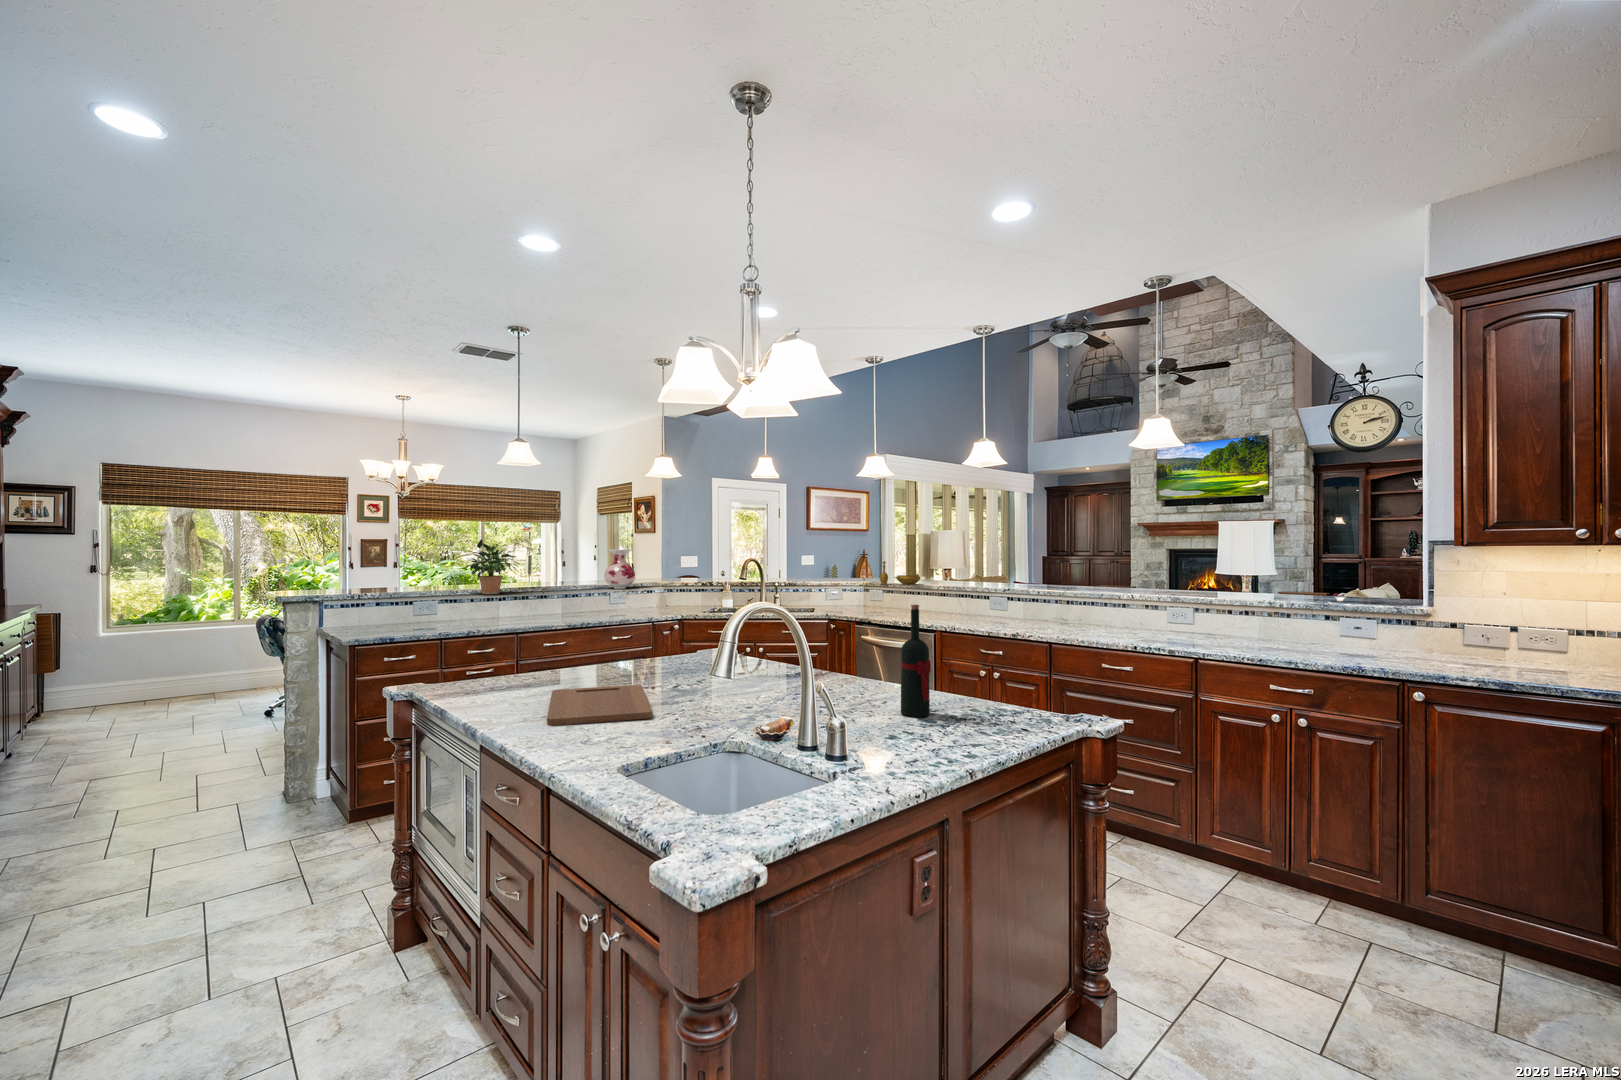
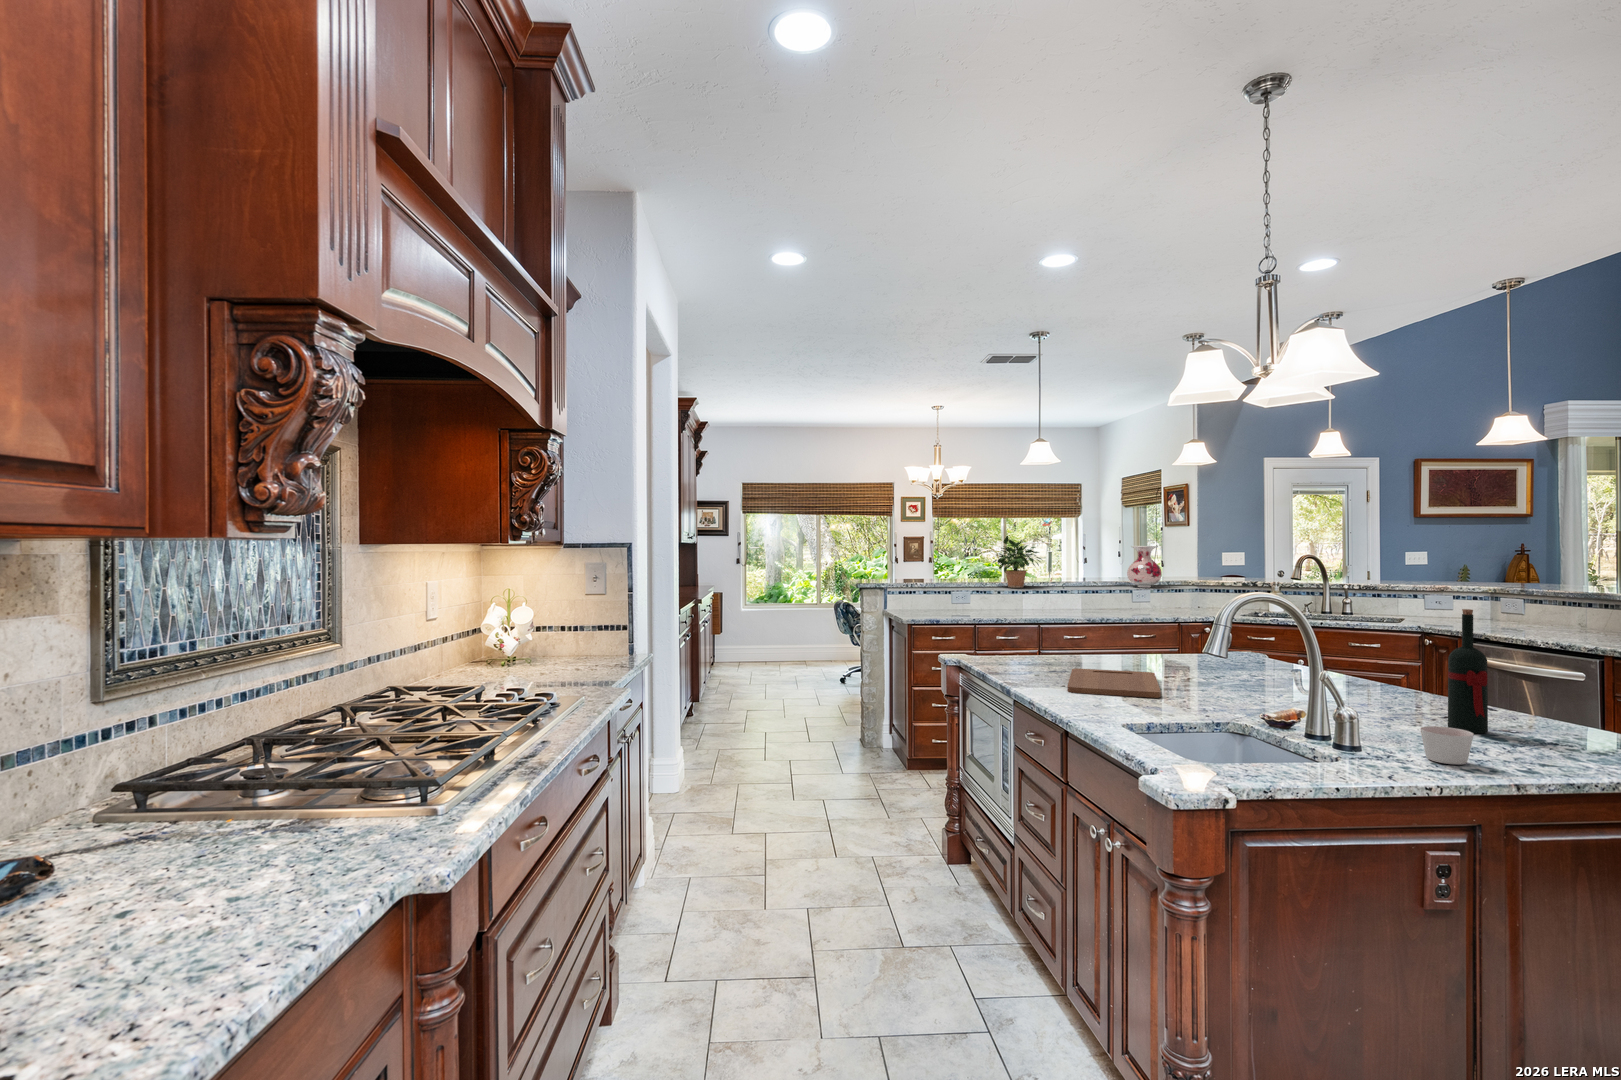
decorative bowl: present [880,561,920,585] -> none [1512,564,1587,597]
candle: none [903,723,945,761] -> present [1420,726,1474,765]

